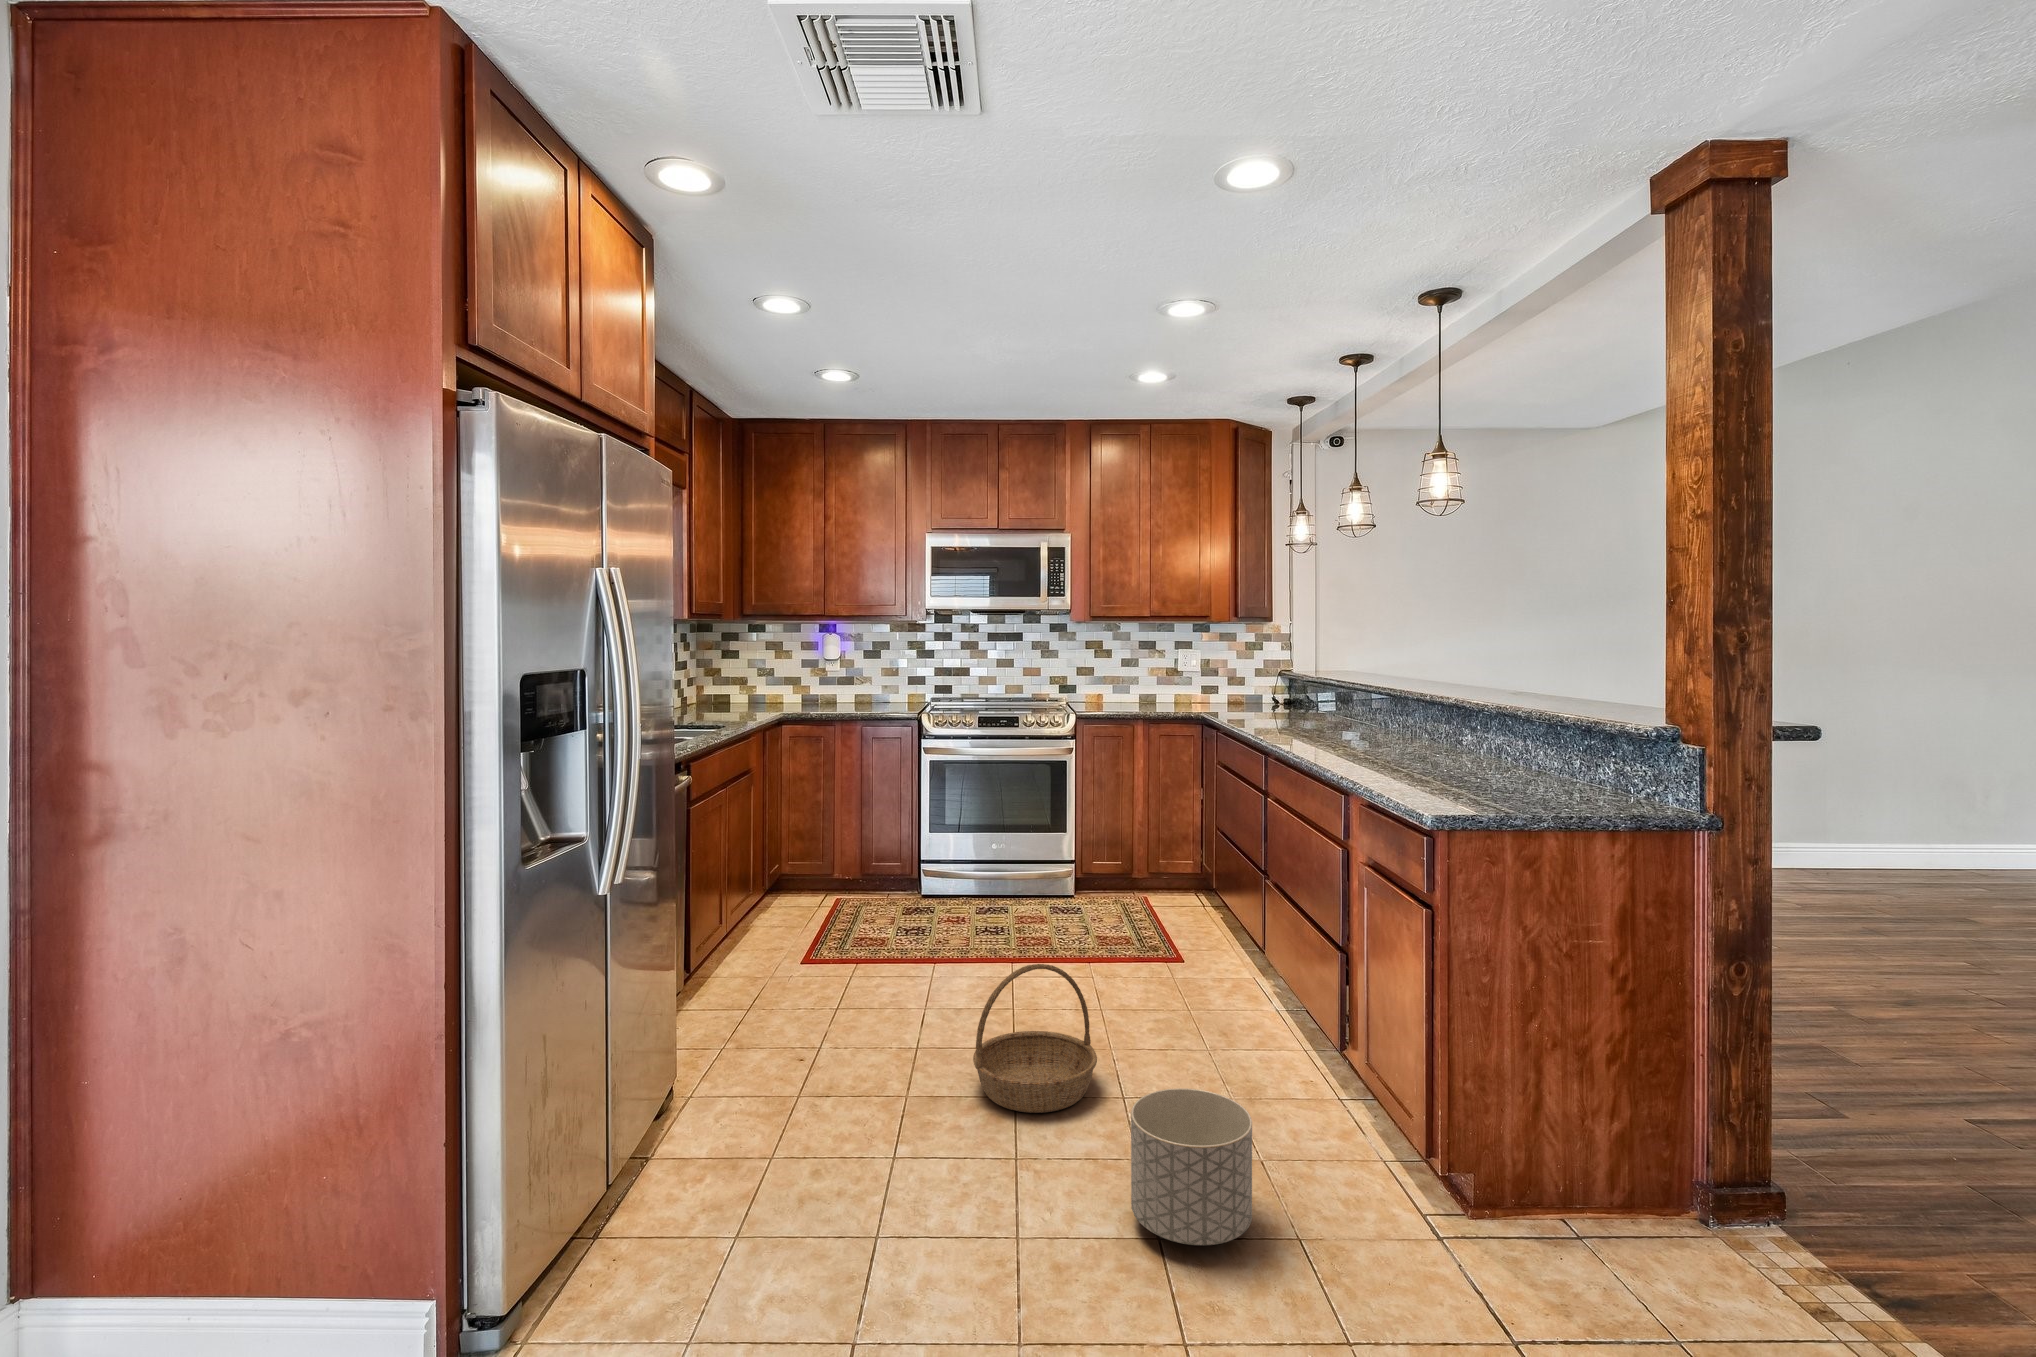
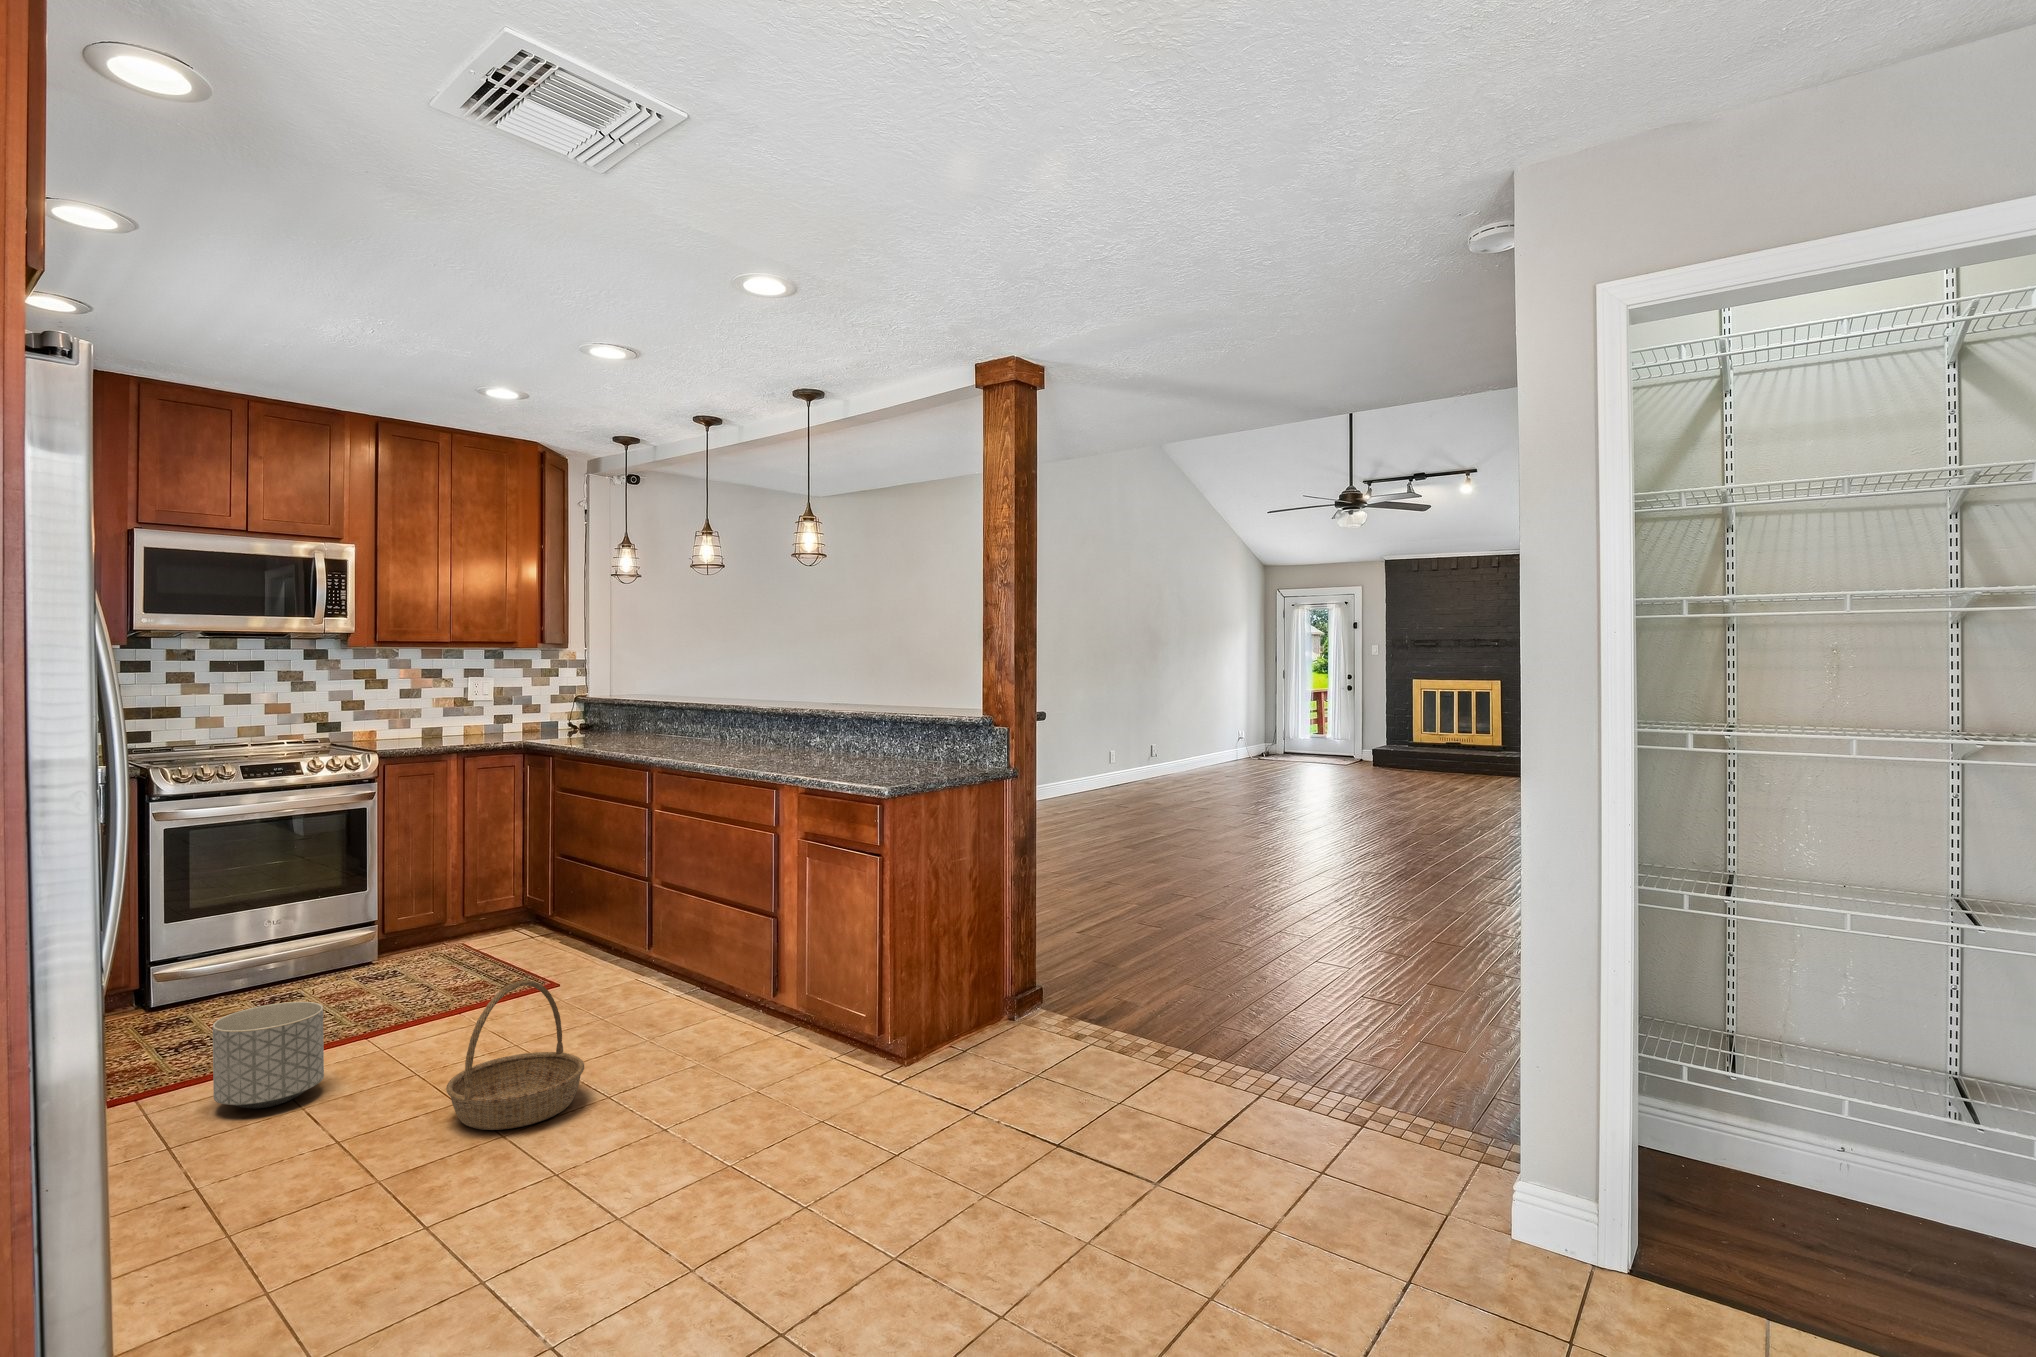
planter: present [1131,1088,1252,1245] -> present [213,1002,324,1109]

